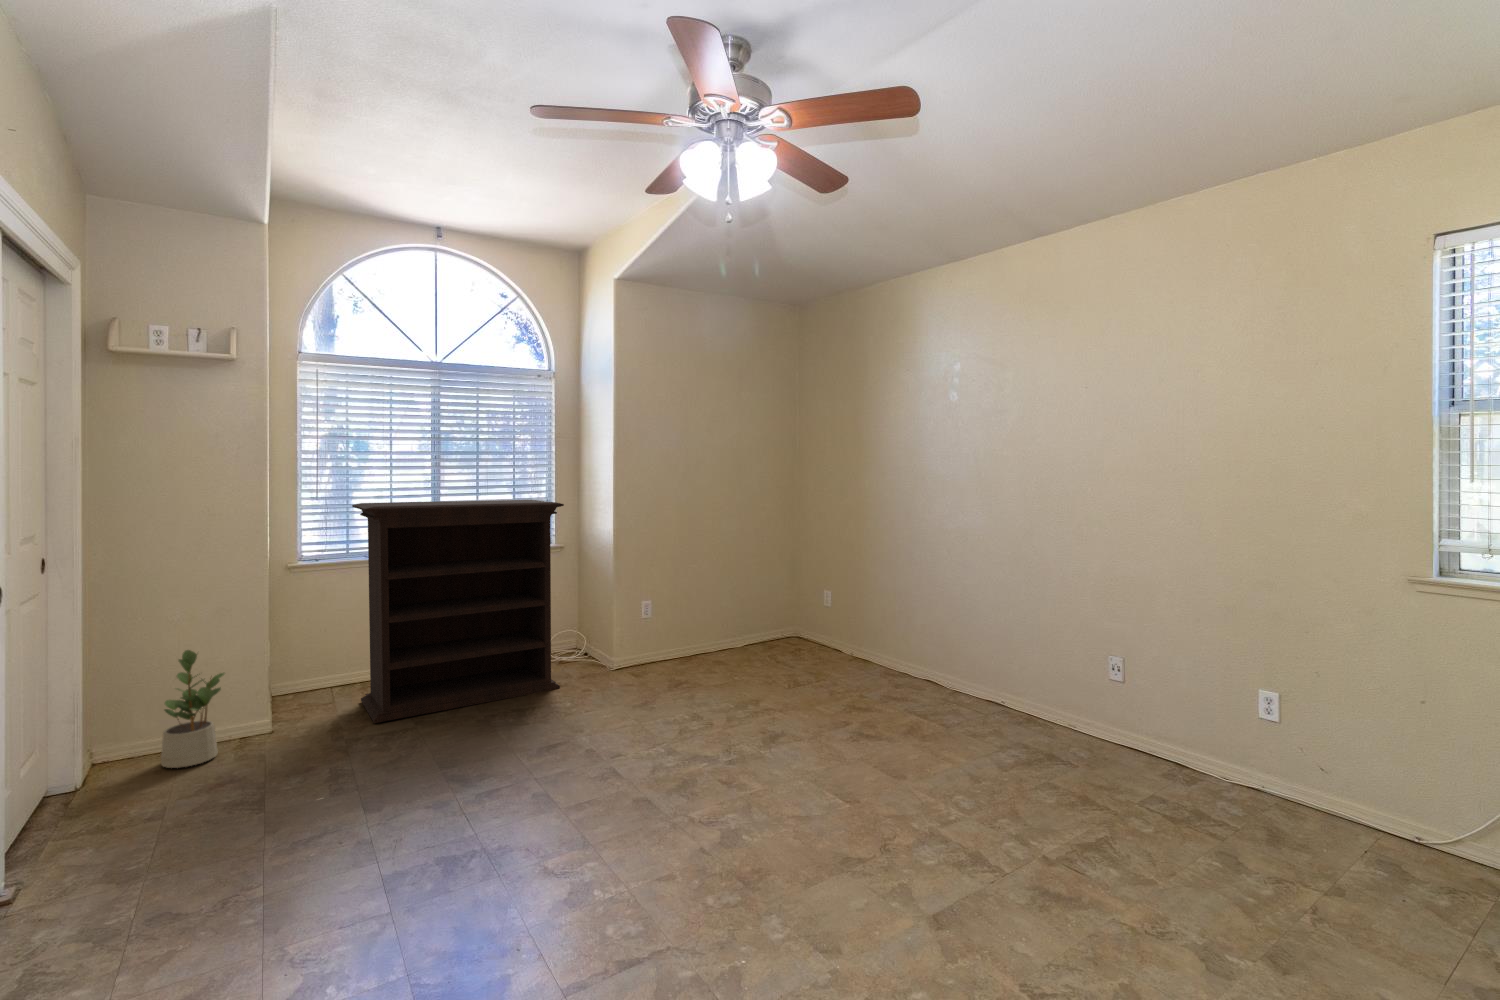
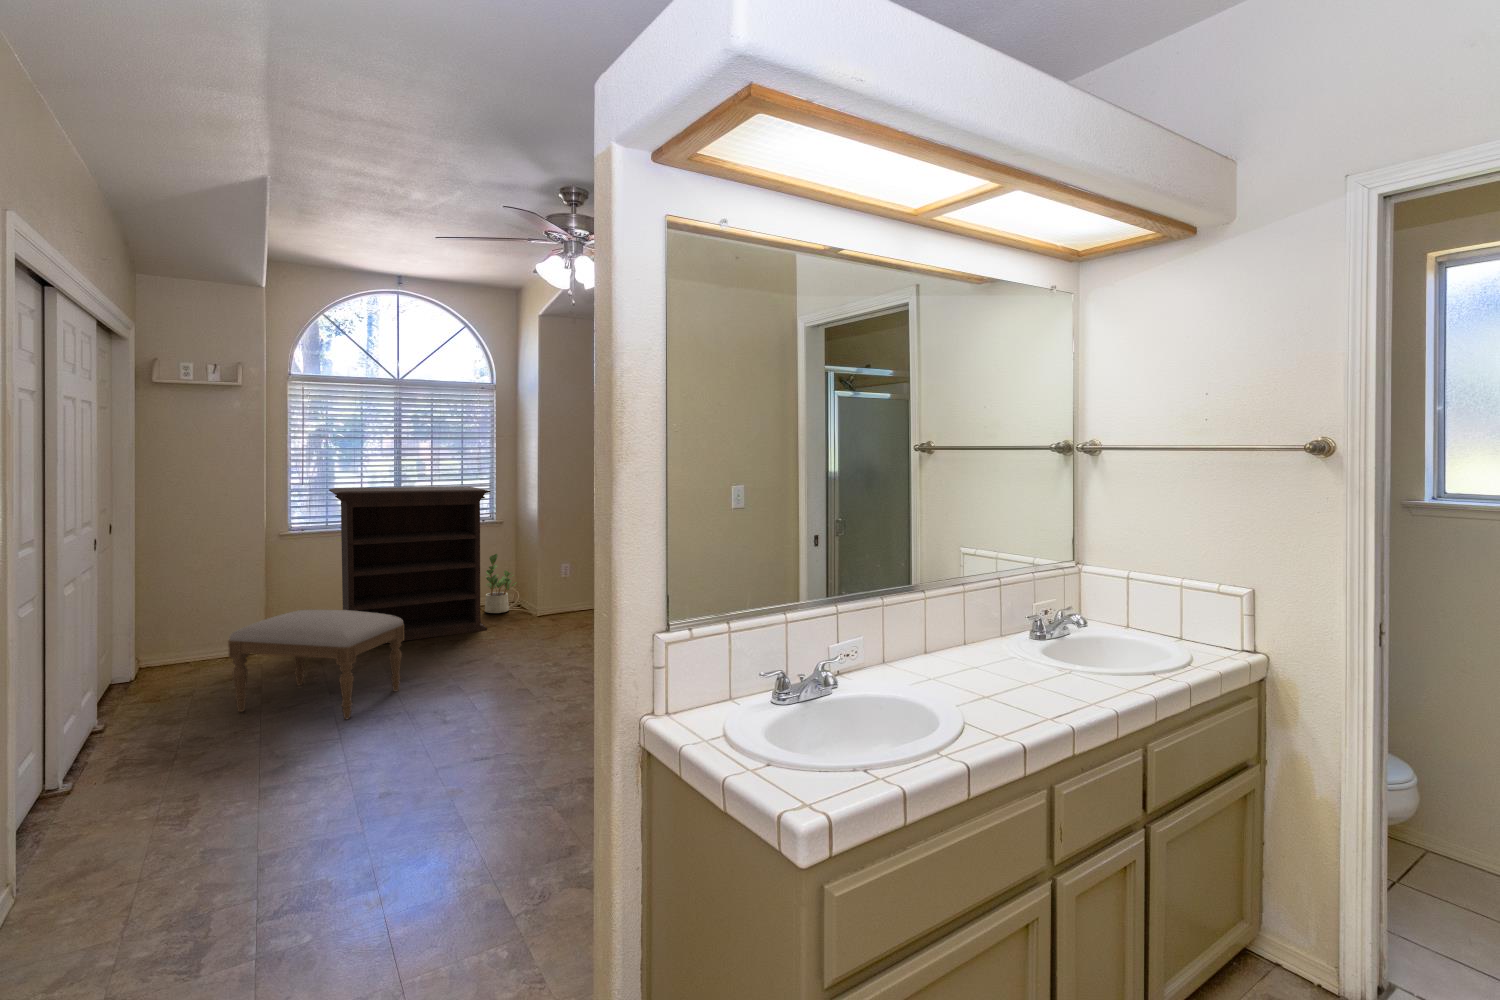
potted plant: present [161,650,224,768] -> present [485,554,516,613]
ottoman: none [222,678,477,852] -> present [228,610,404,719]

